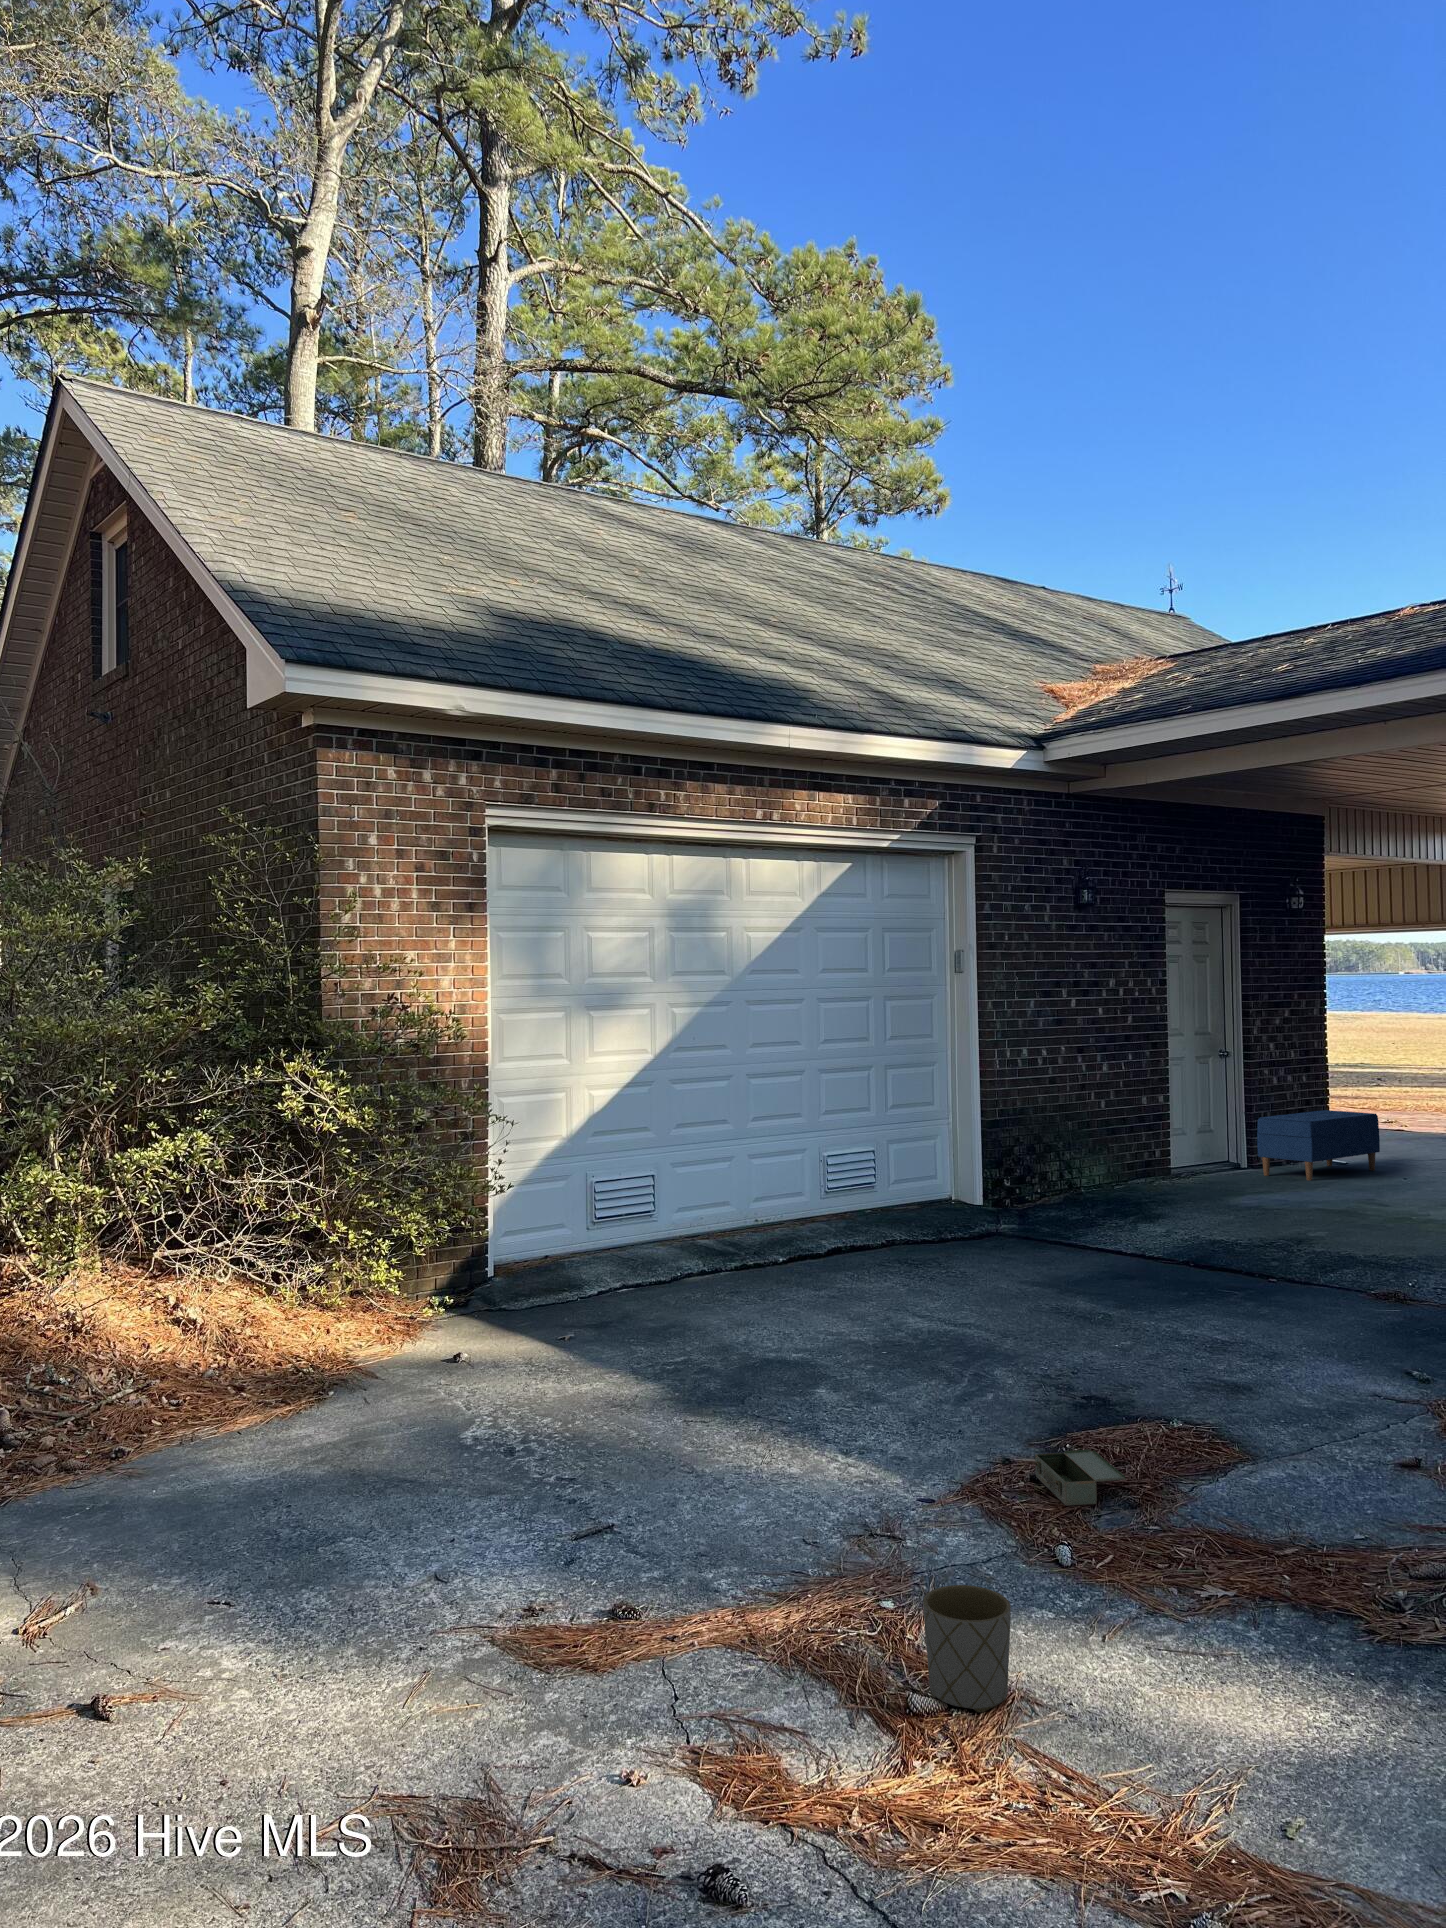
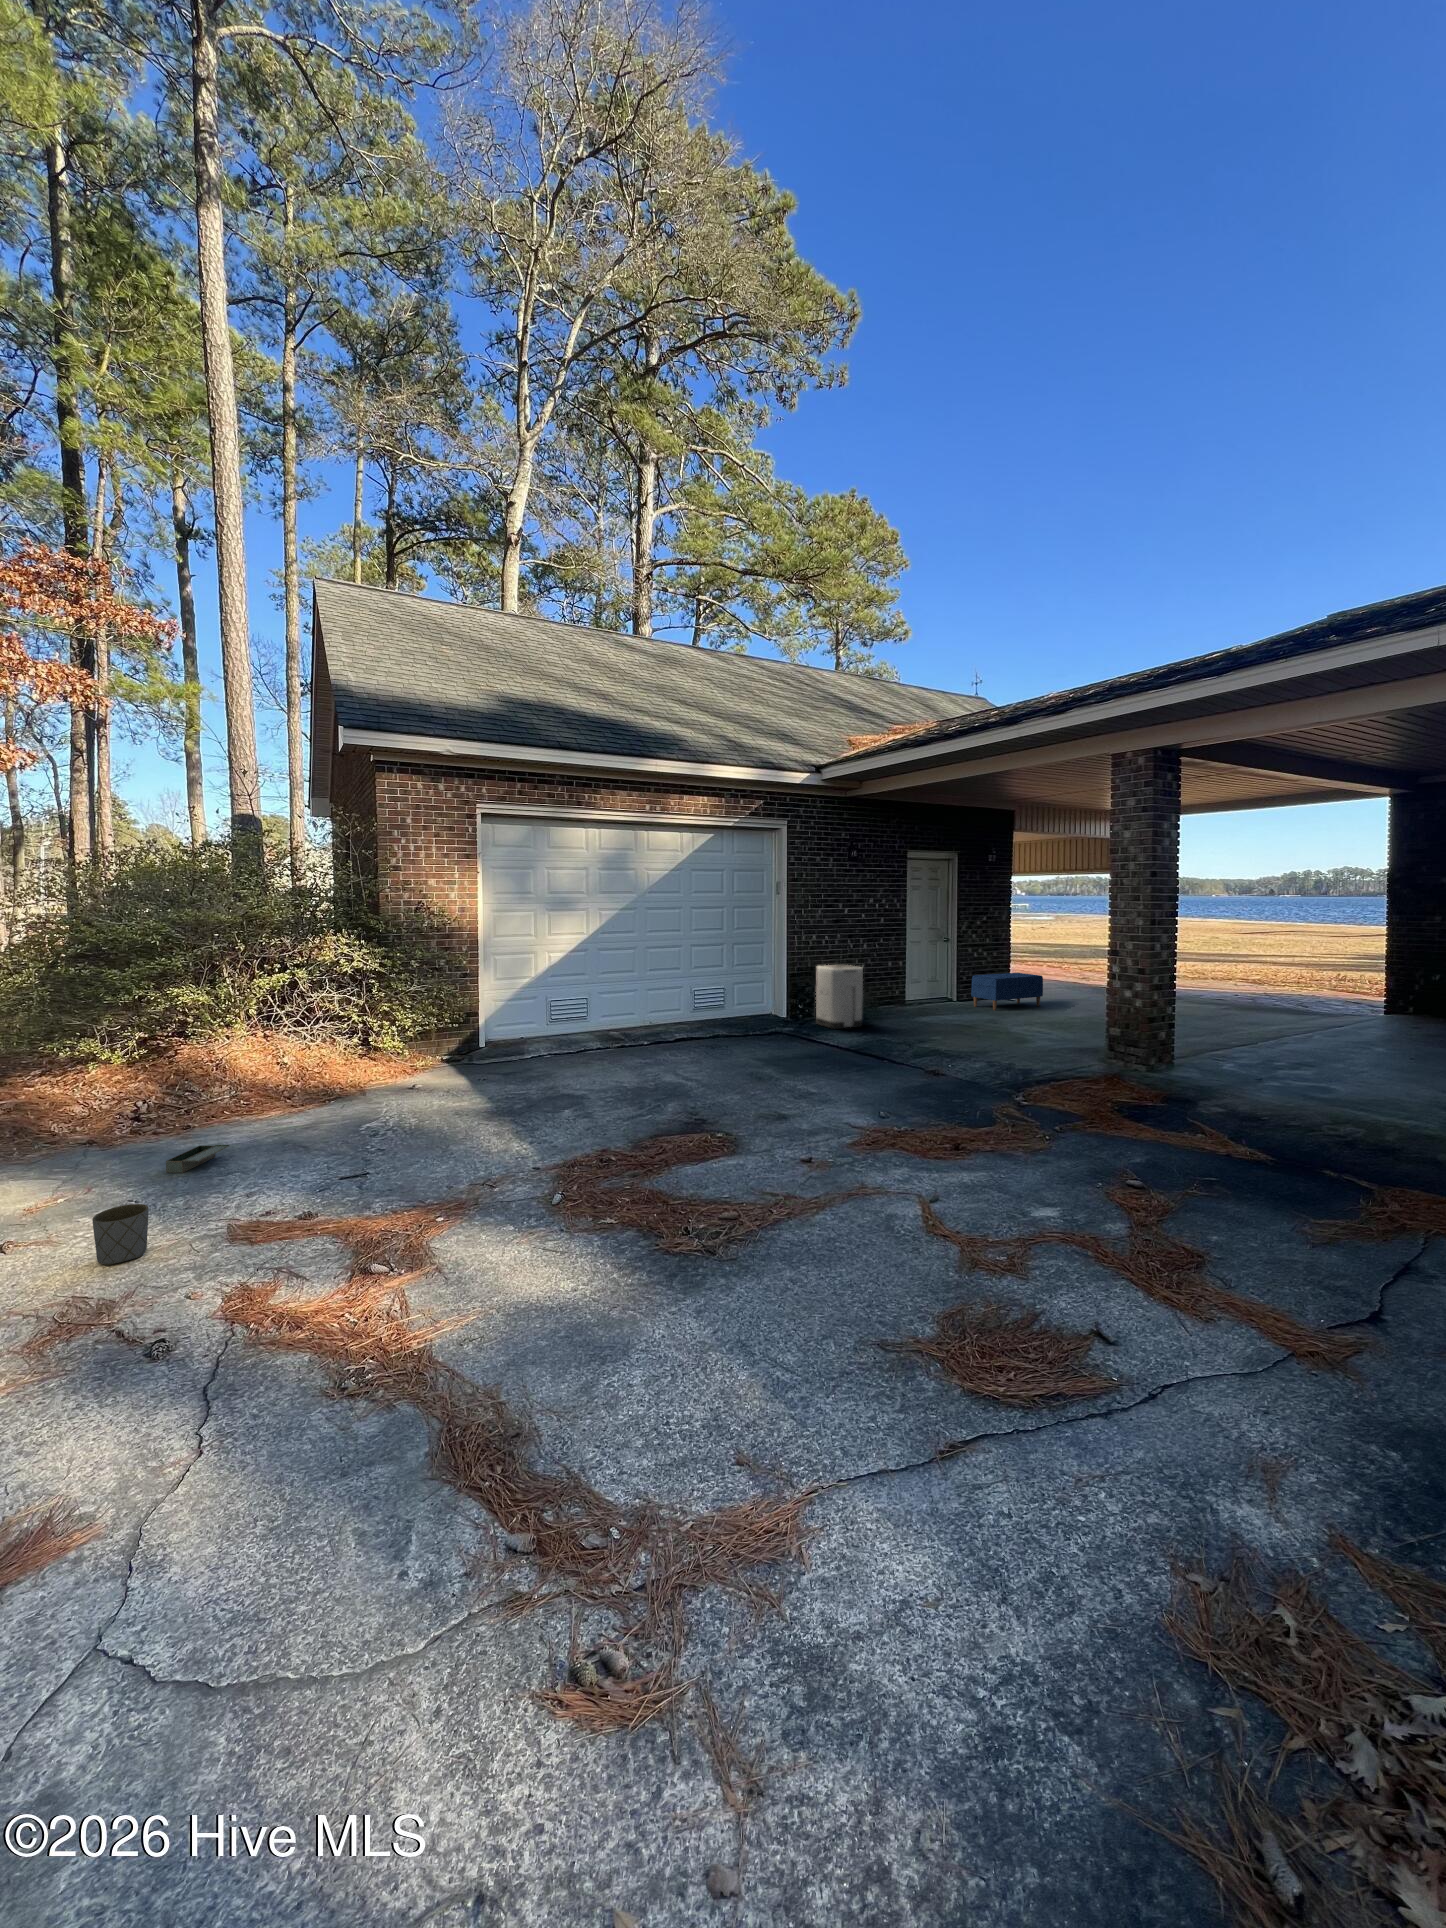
trash can: none [1033,1103,1125,1224] -> present [816,965,863,1029]
toolbox: present [1035,1450,1126,1506] -> present [166,1145,230,1173]
planter: present [923,1585,1011,1713] -> present [92,1204,149,1266]

